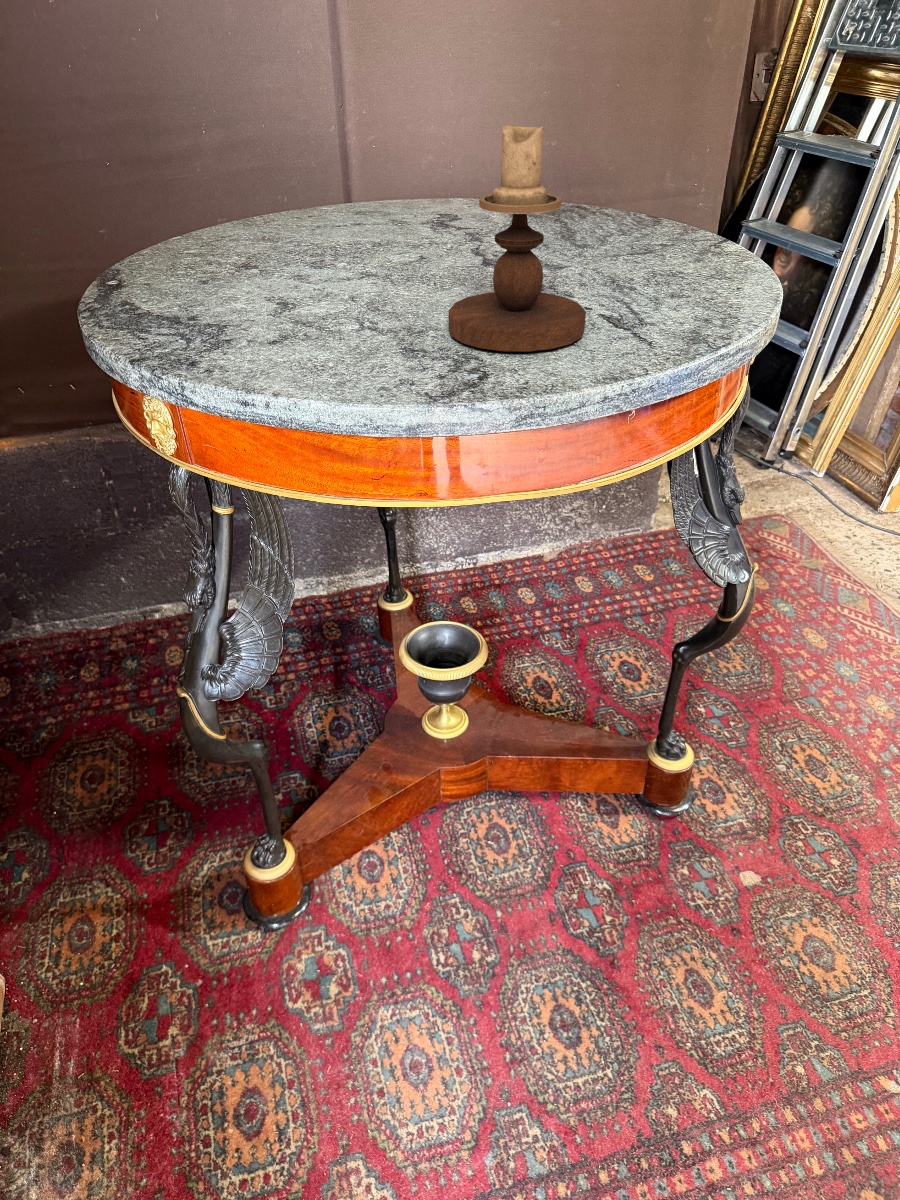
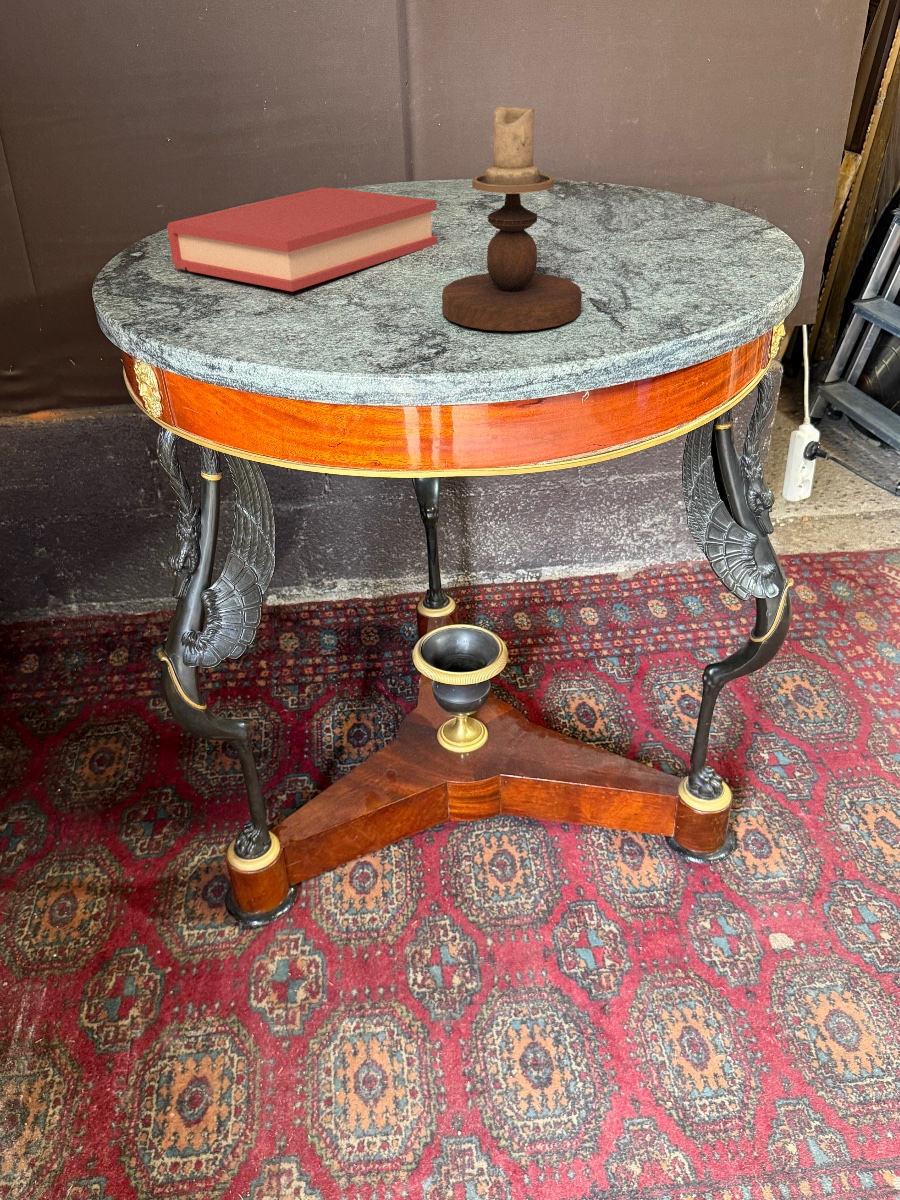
hardback book: none [145,211,409,319] -> present [167,187,437,291]

